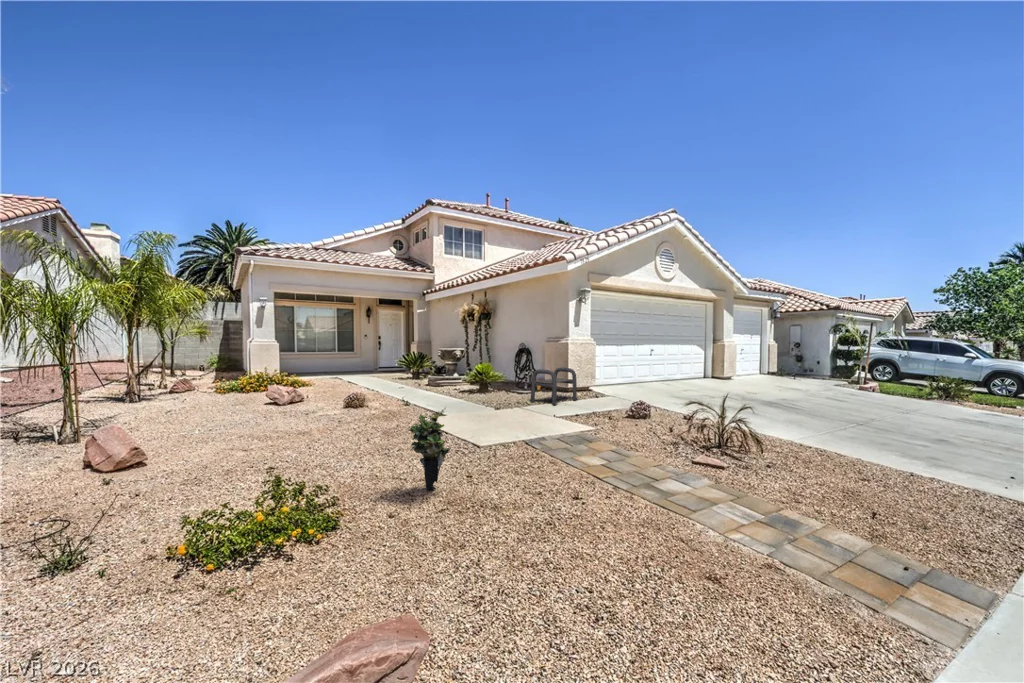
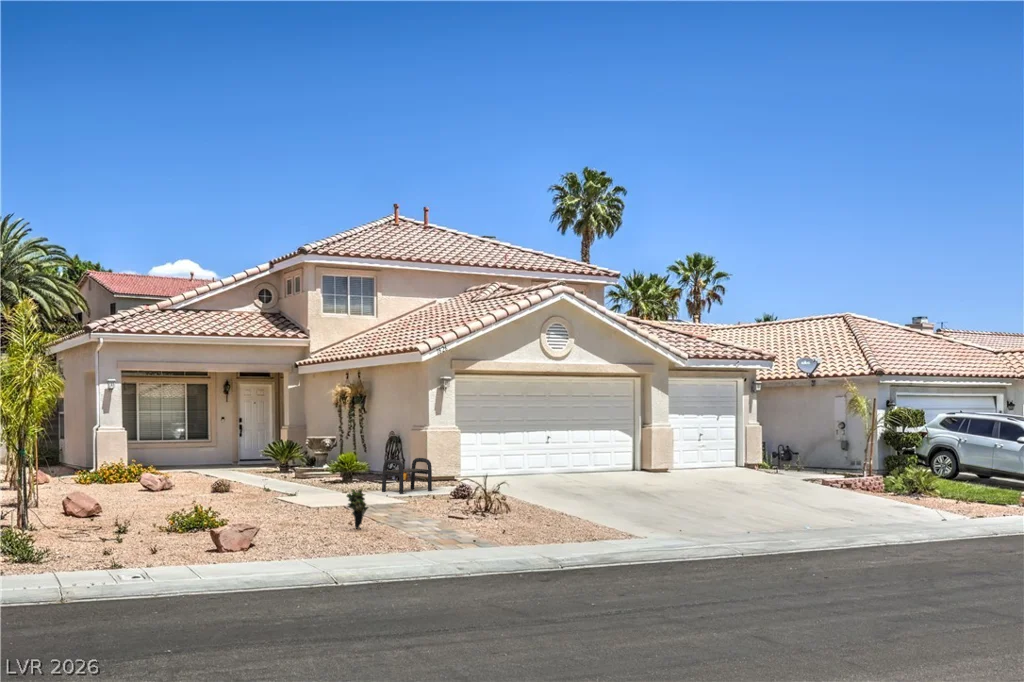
potted plant: present [409,414,450,490] -> present [347,489,368,529]

